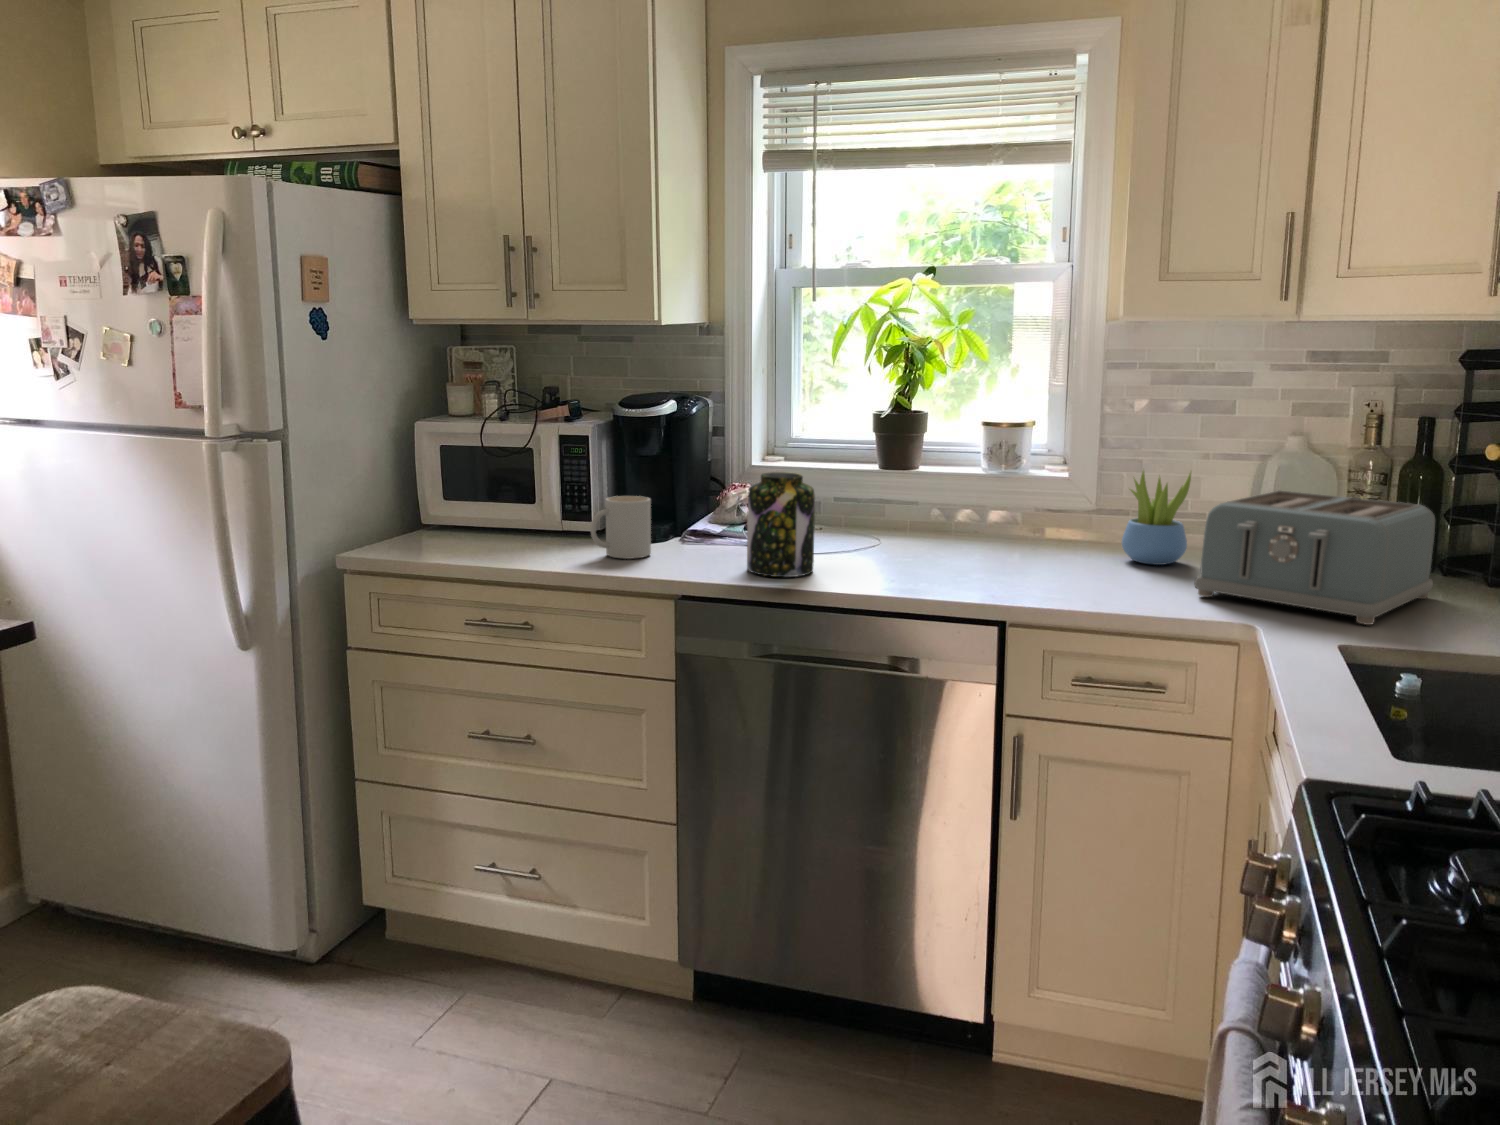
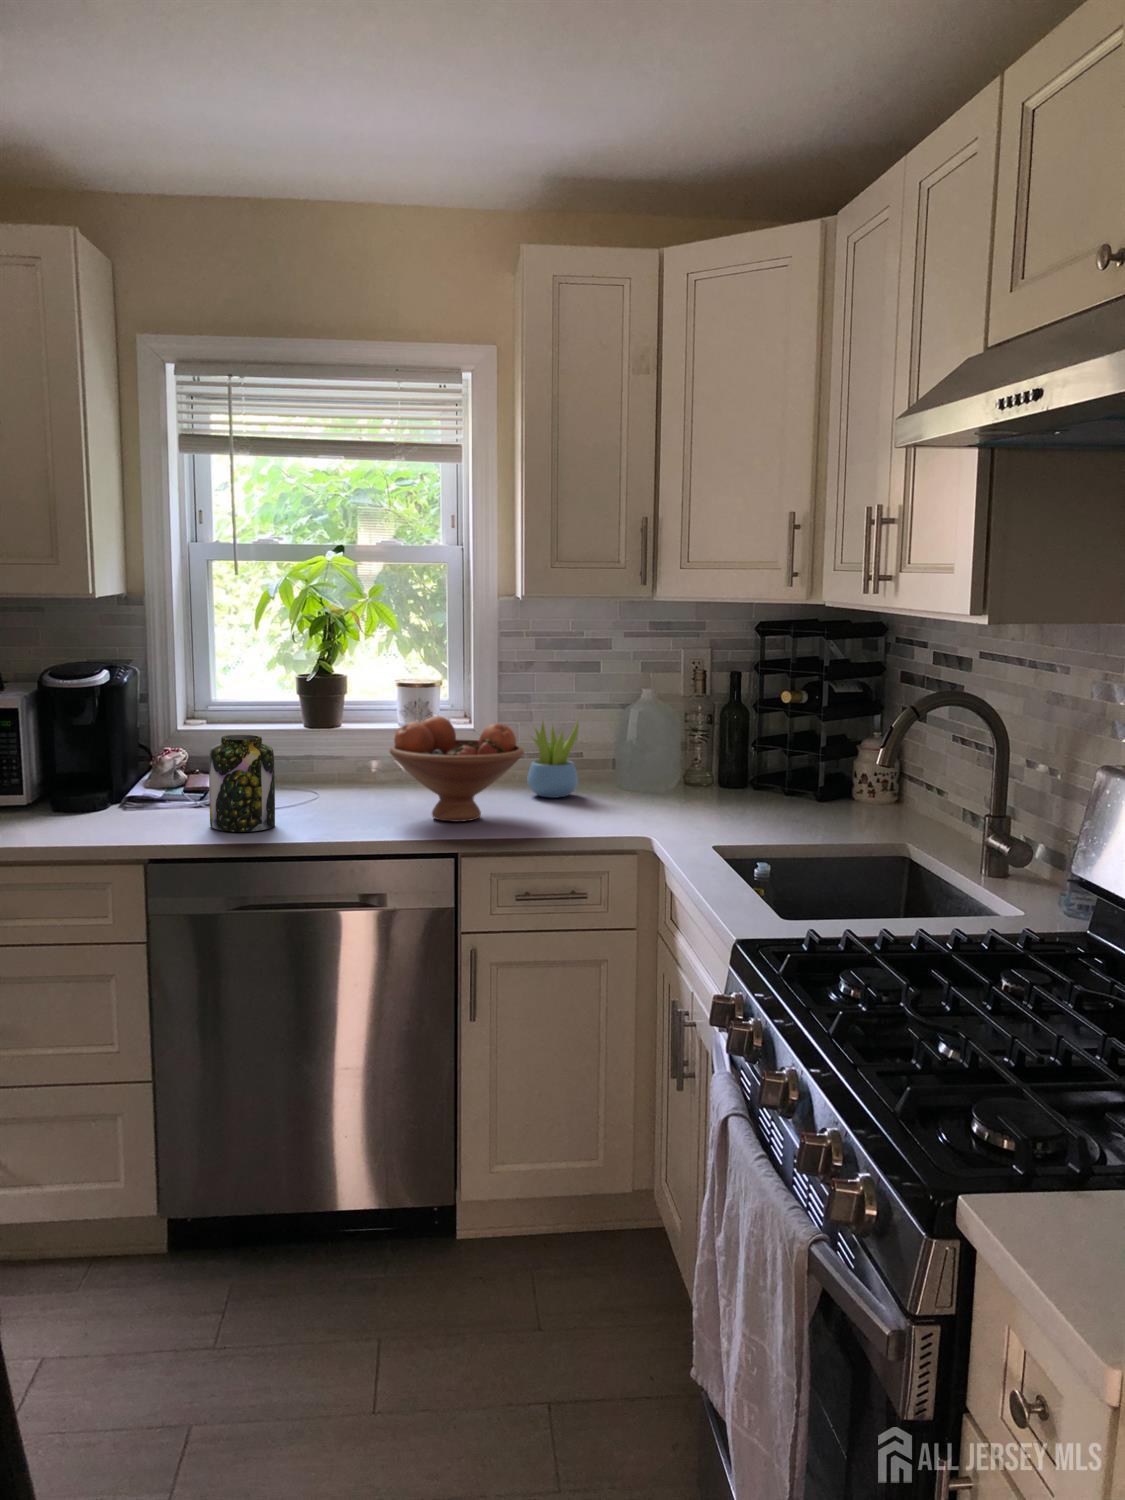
fruit bowl: none [942,460,1104,585] -> present [389,716,524,822]
toaster: present [1195,490,1435,625] -> none [598,732,757,830]
mug: present [591,496,651,559] -> none [40,764,102,827]

